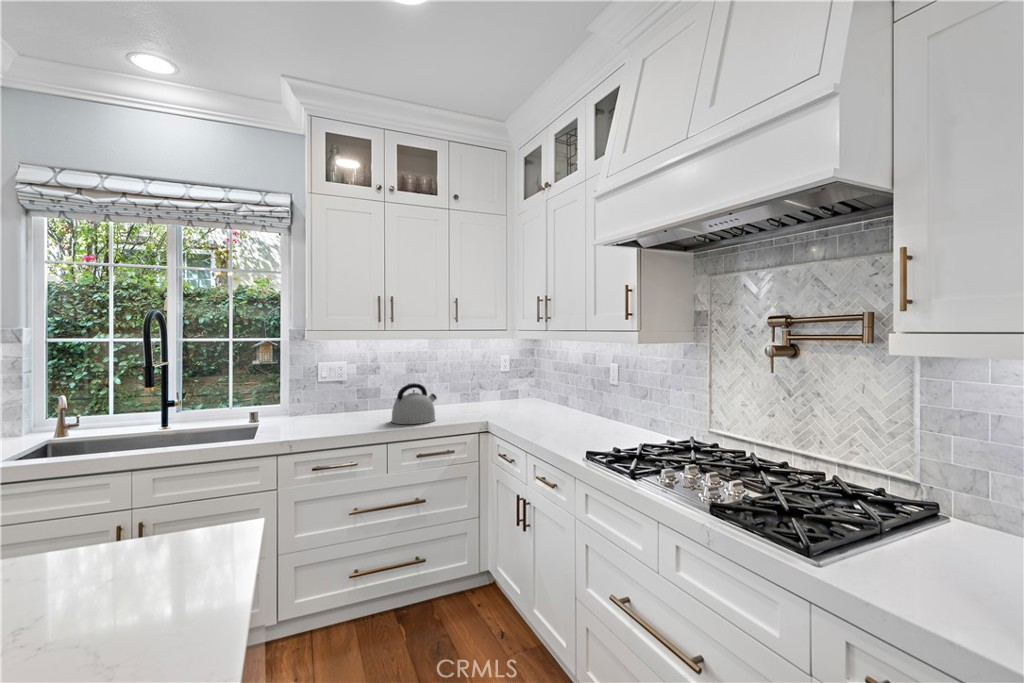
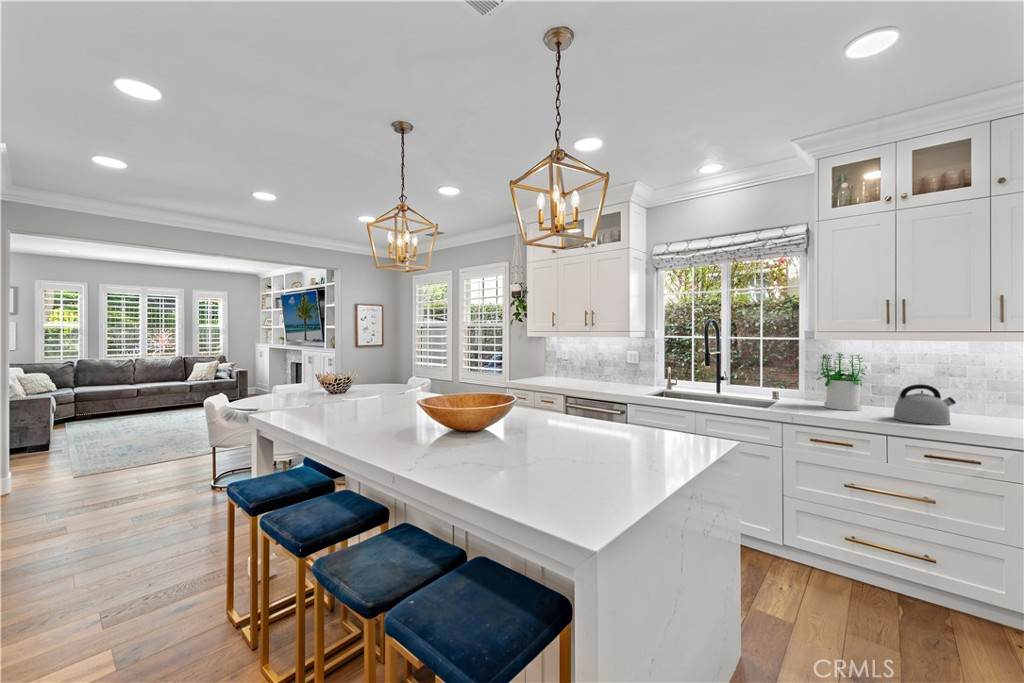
potted plant: none [308,354,359,423] -> present [817,353,867,411]

